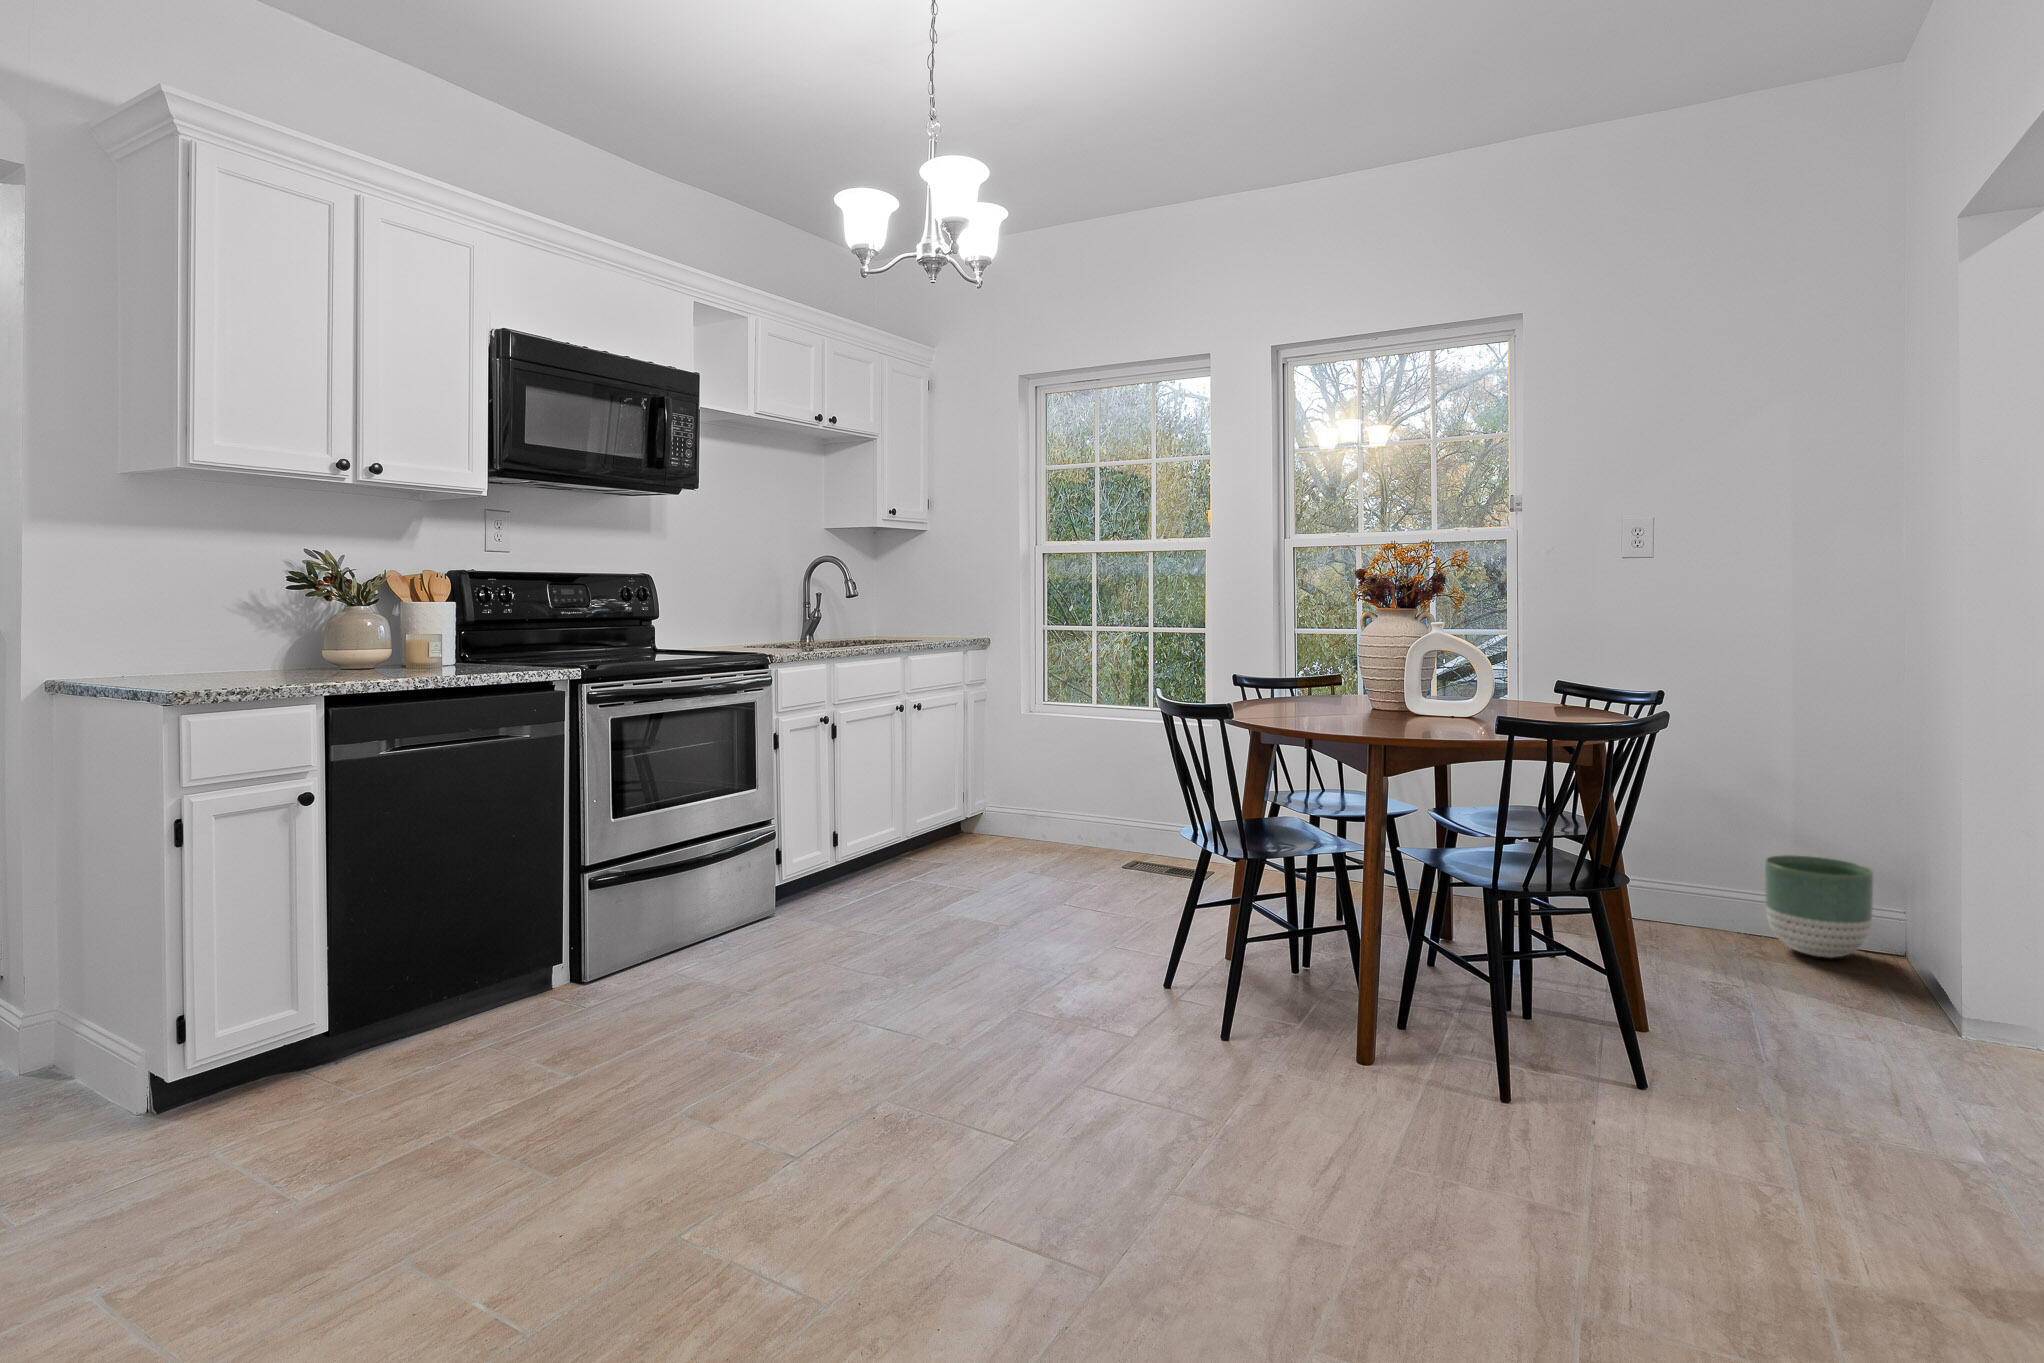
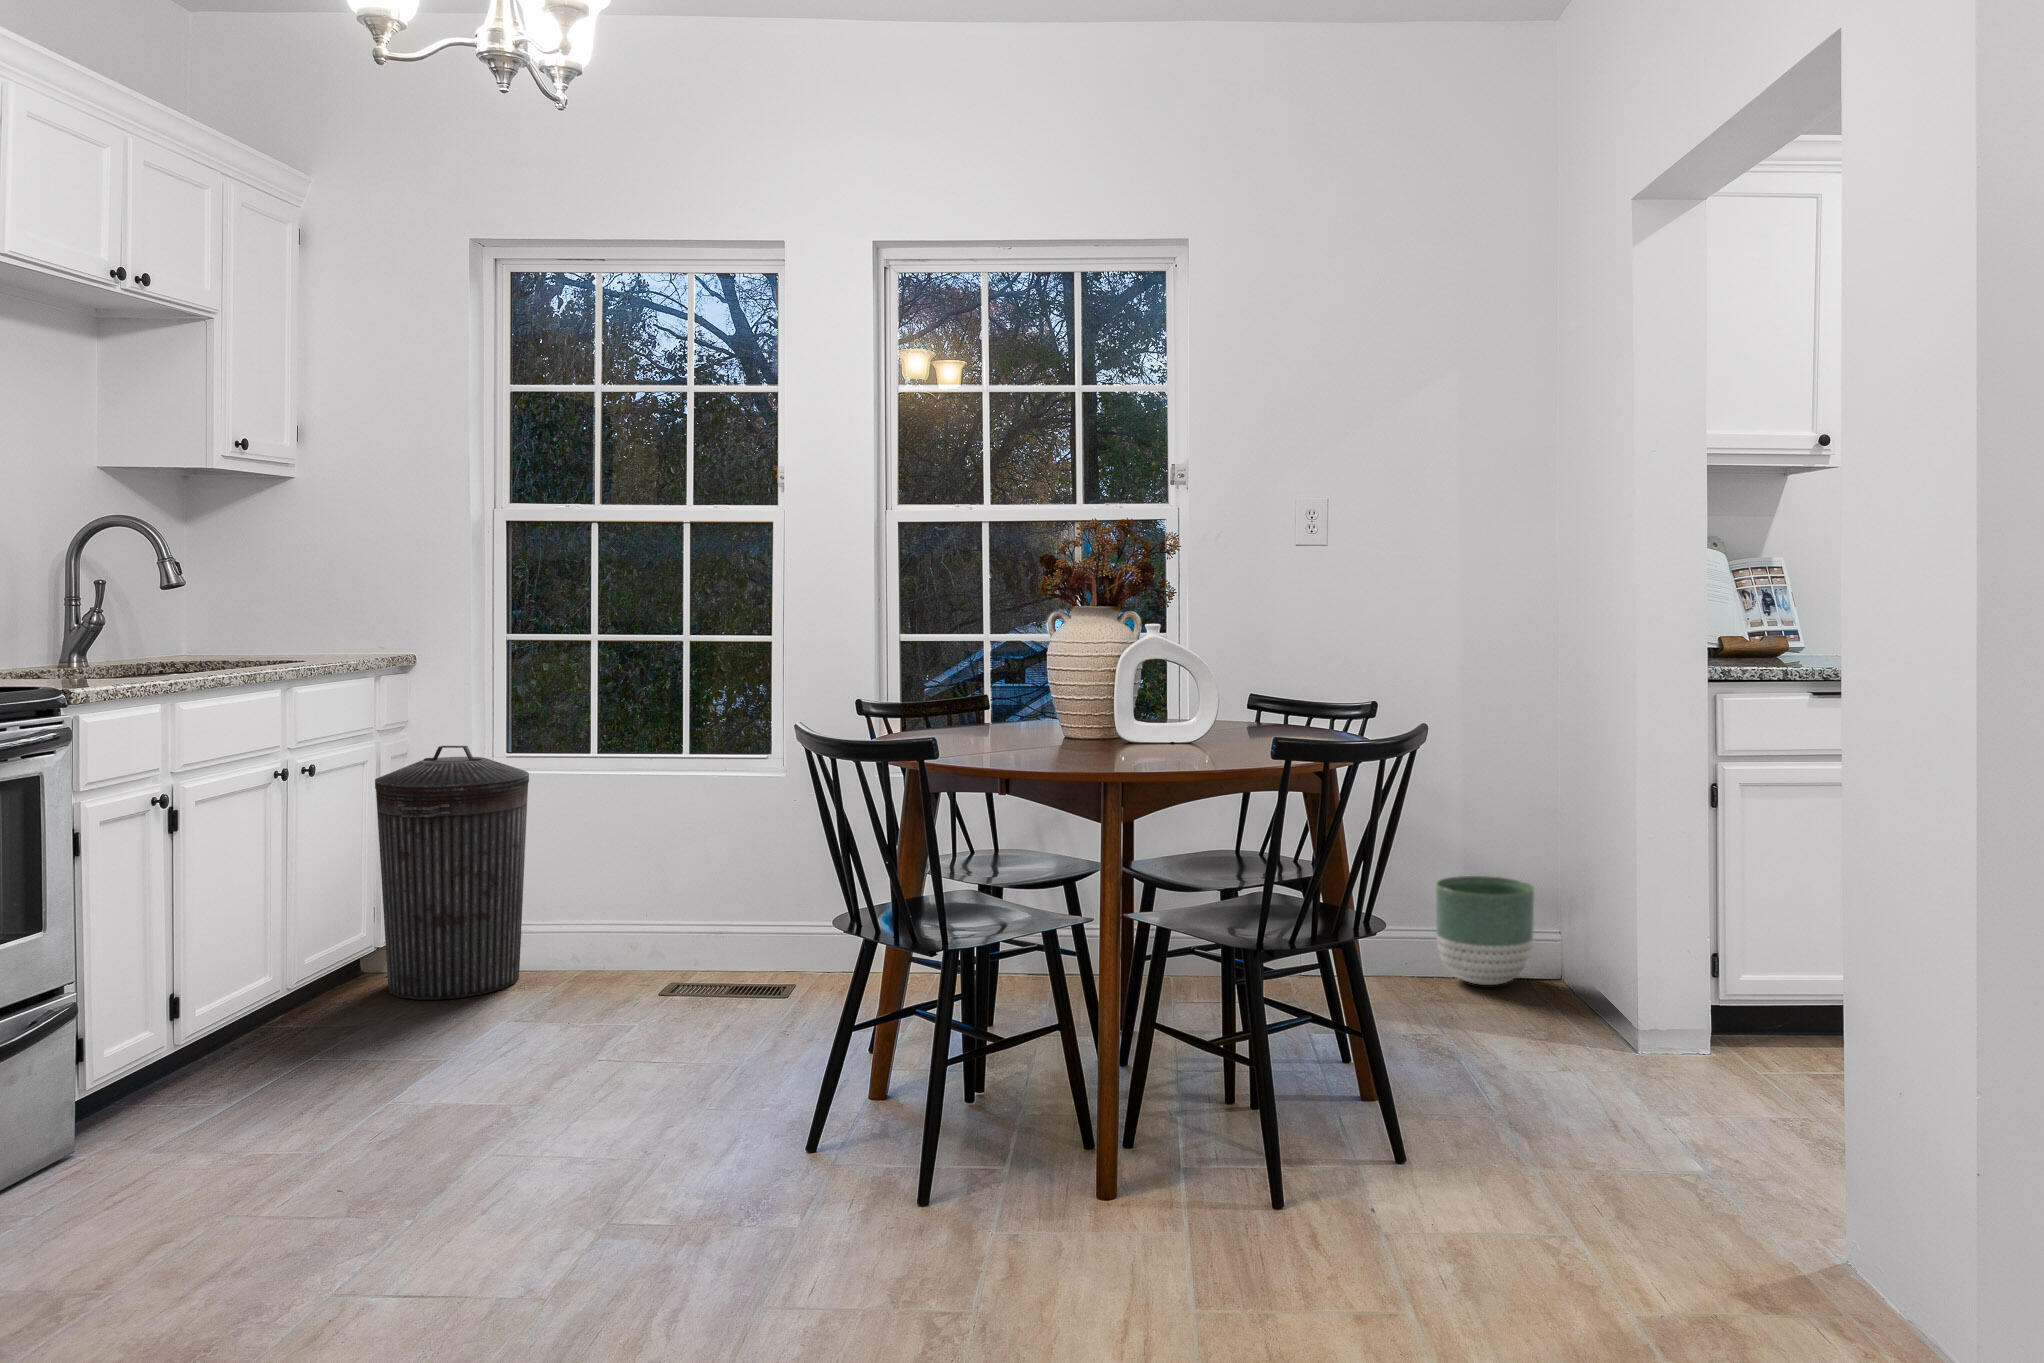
trash can: none [957,698,1046,860] -> present [375,746,529,999]

